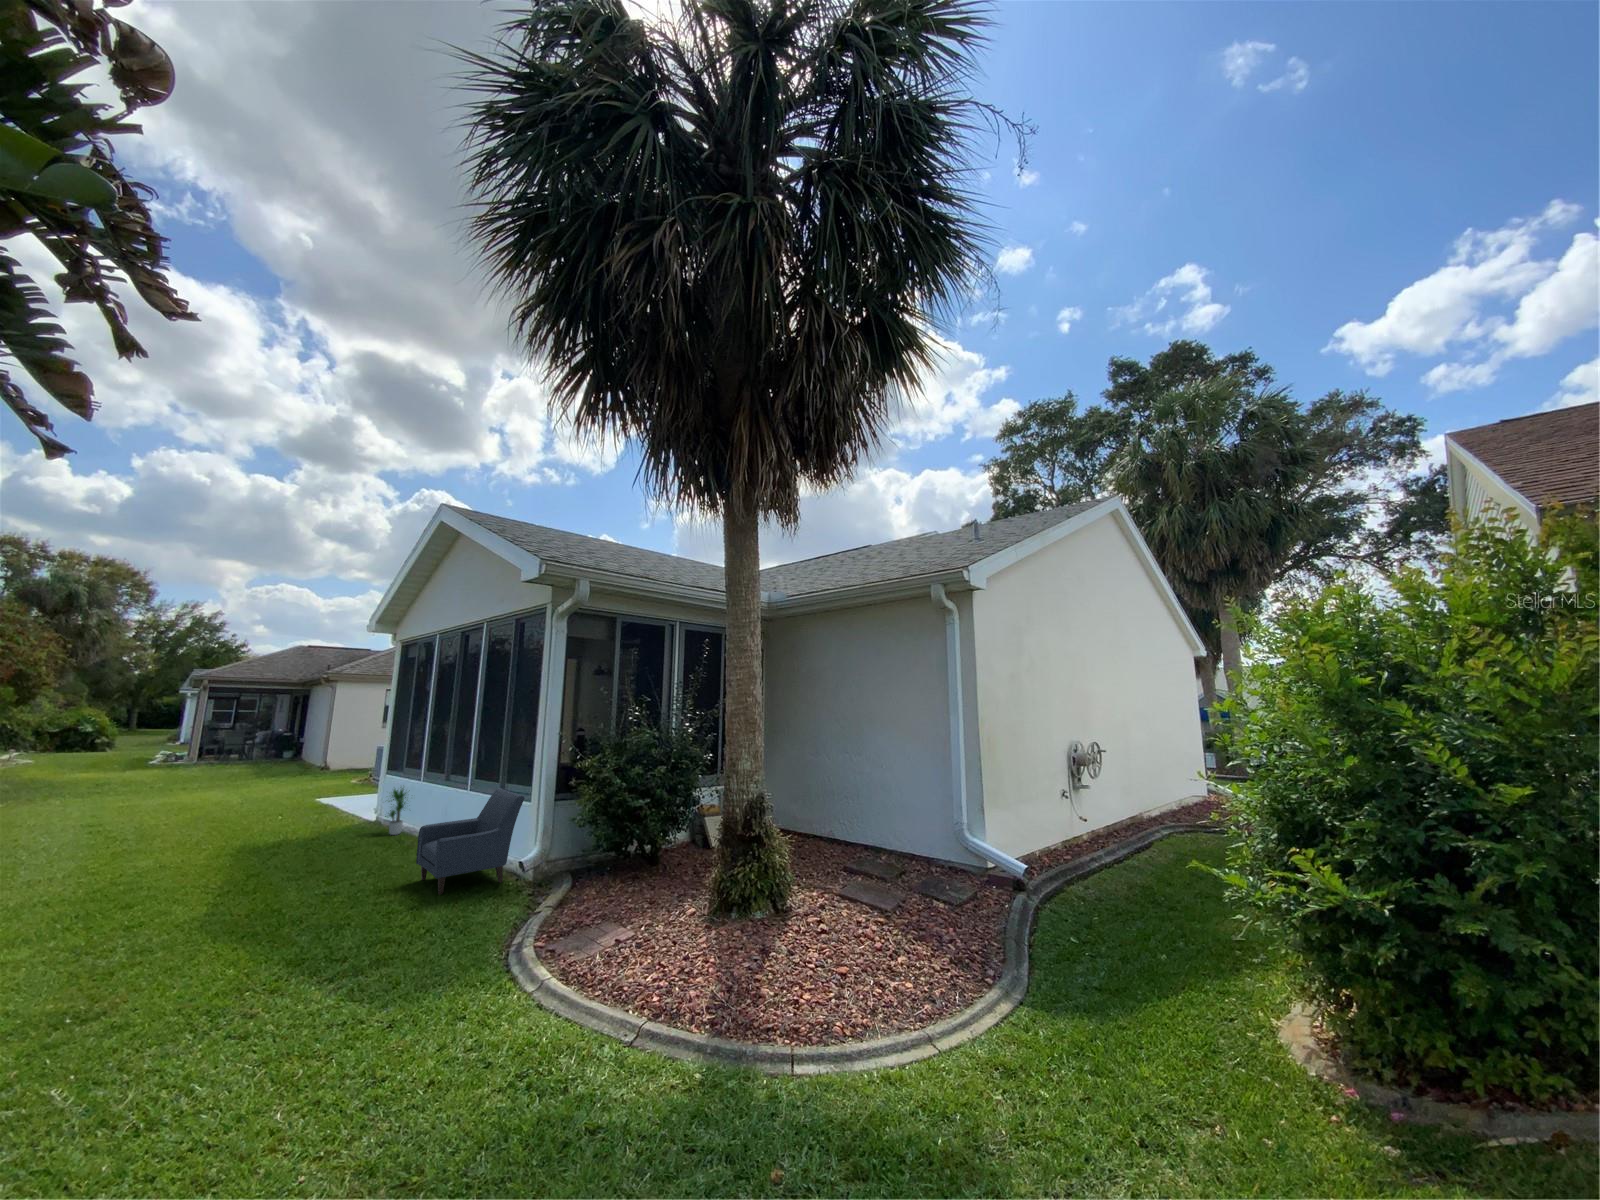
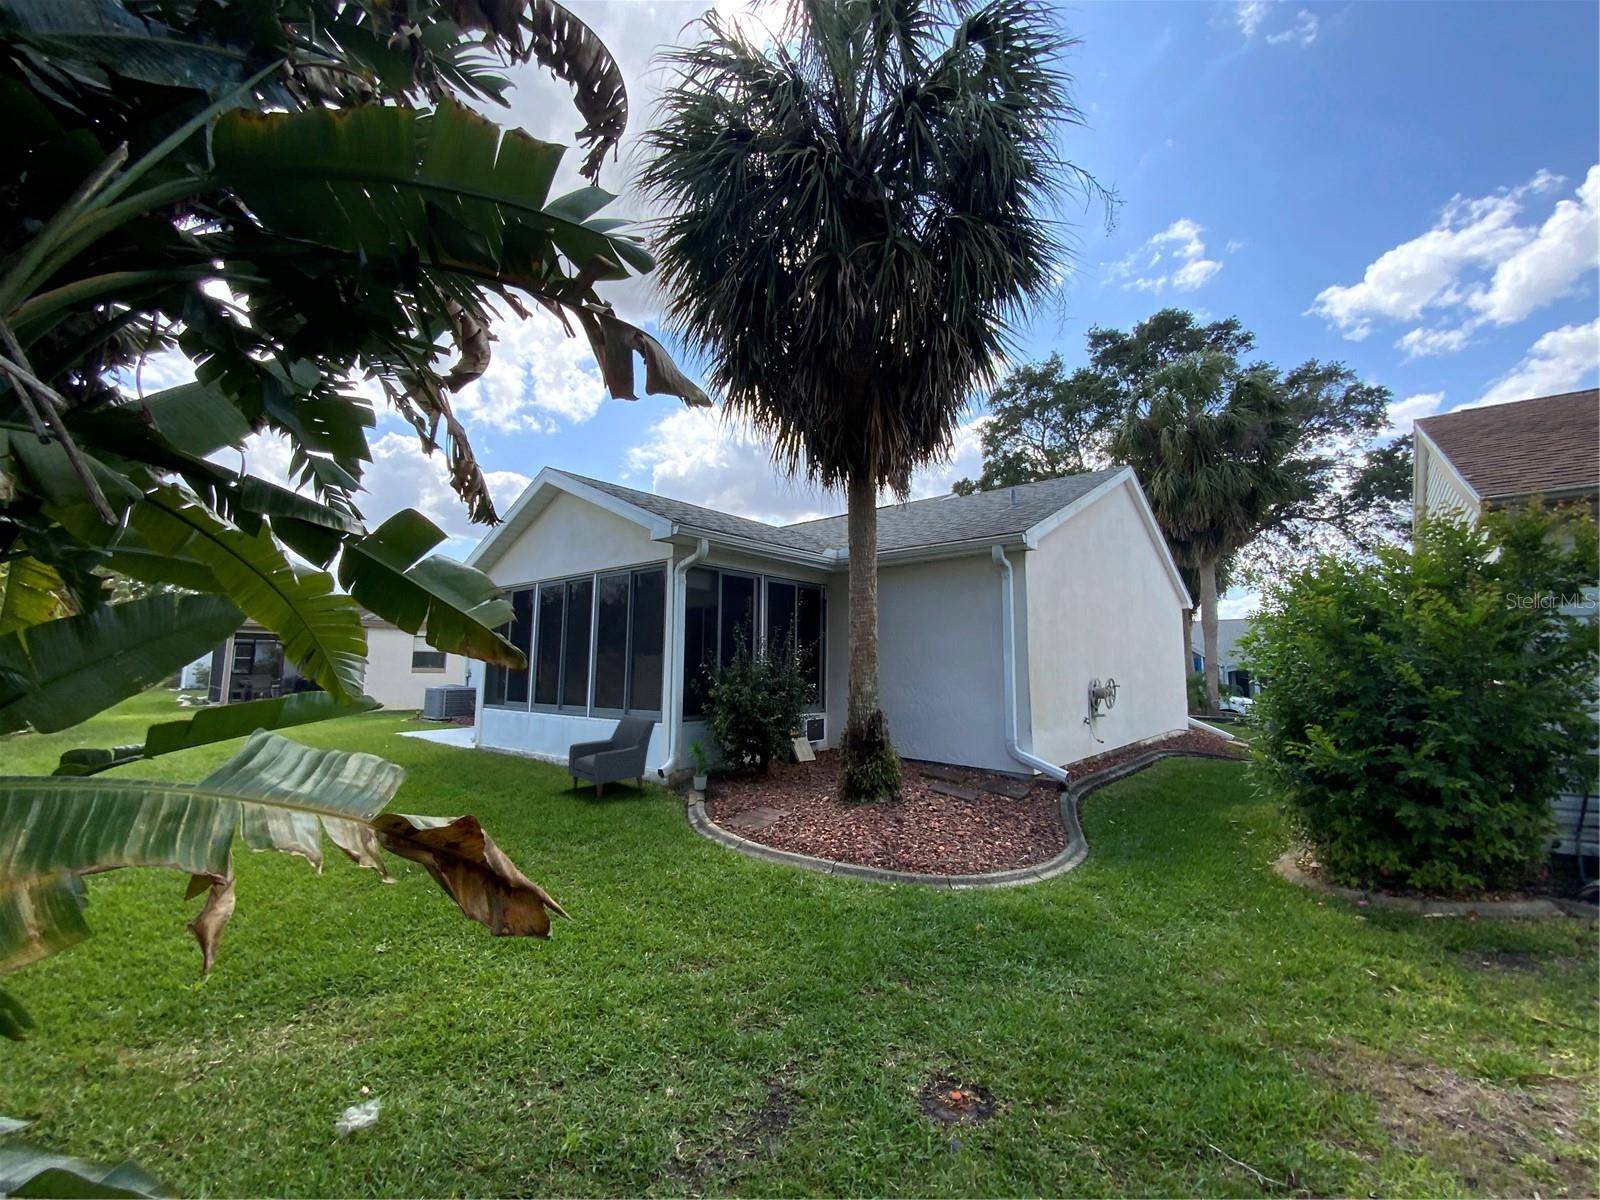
potted plant: present [385,788,406,835] -> present [689,739,709,790]

